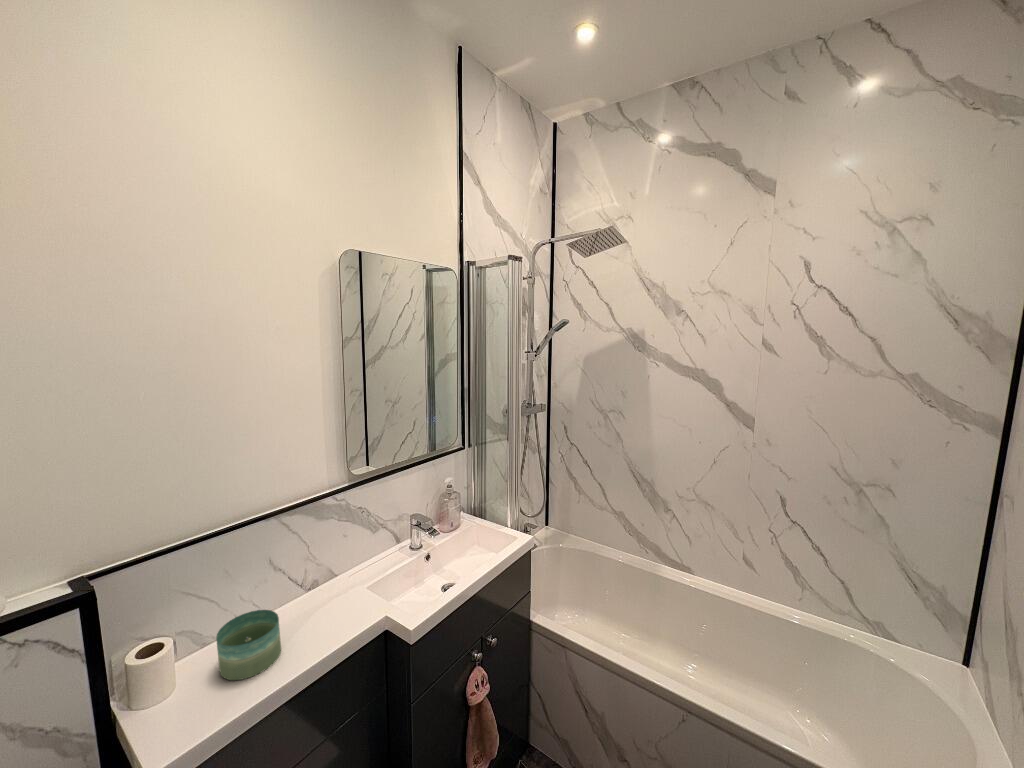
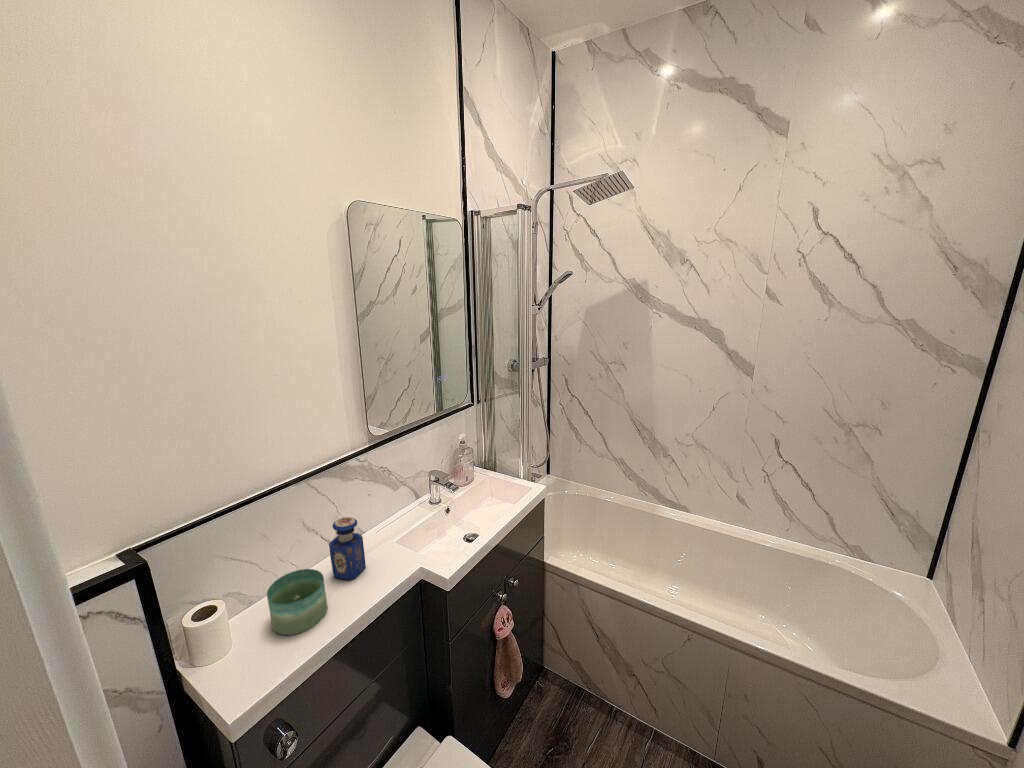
perfume bottle: none [293,557,330,625] -> present [329,517,366,580]

